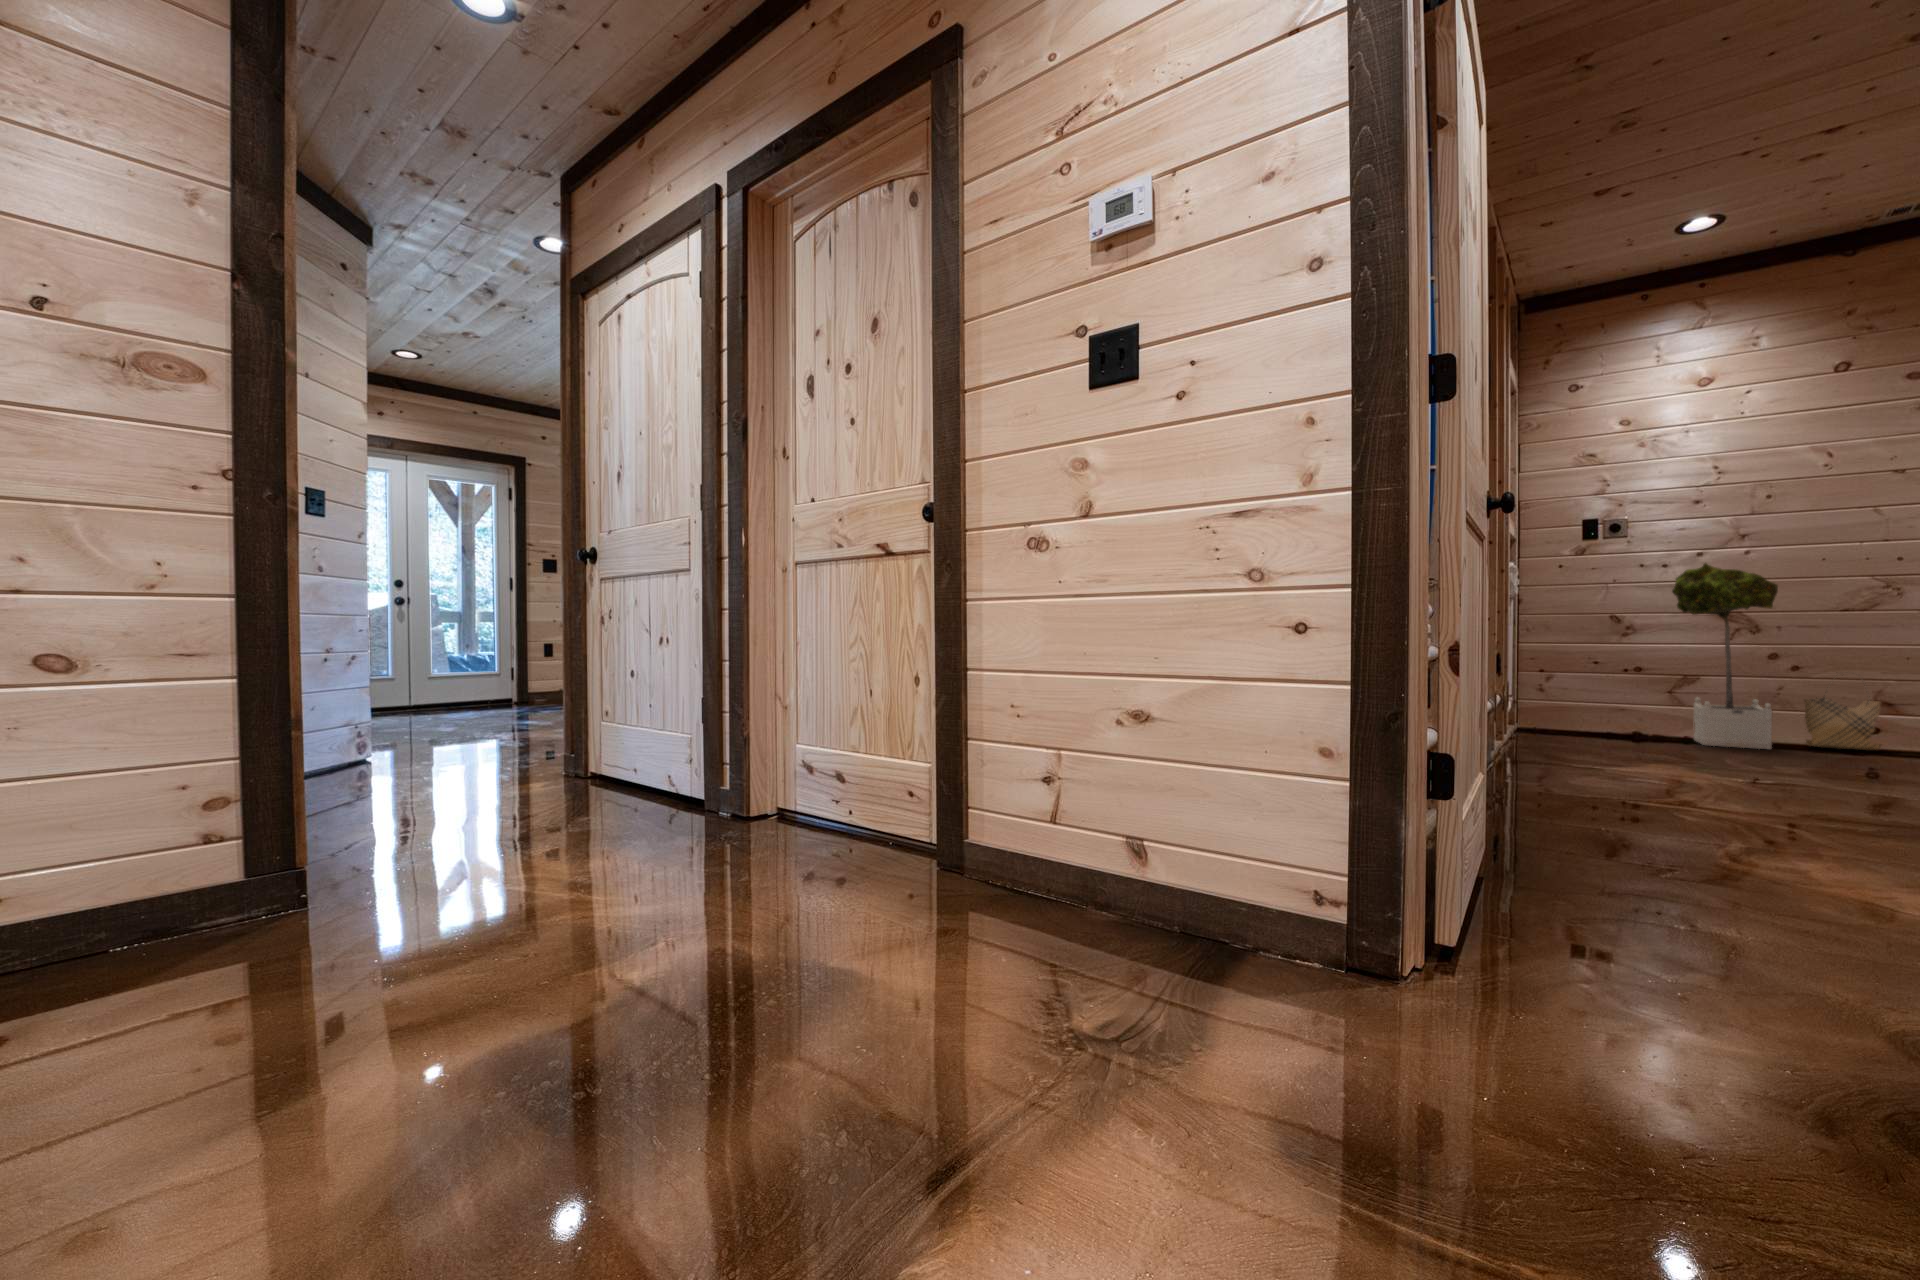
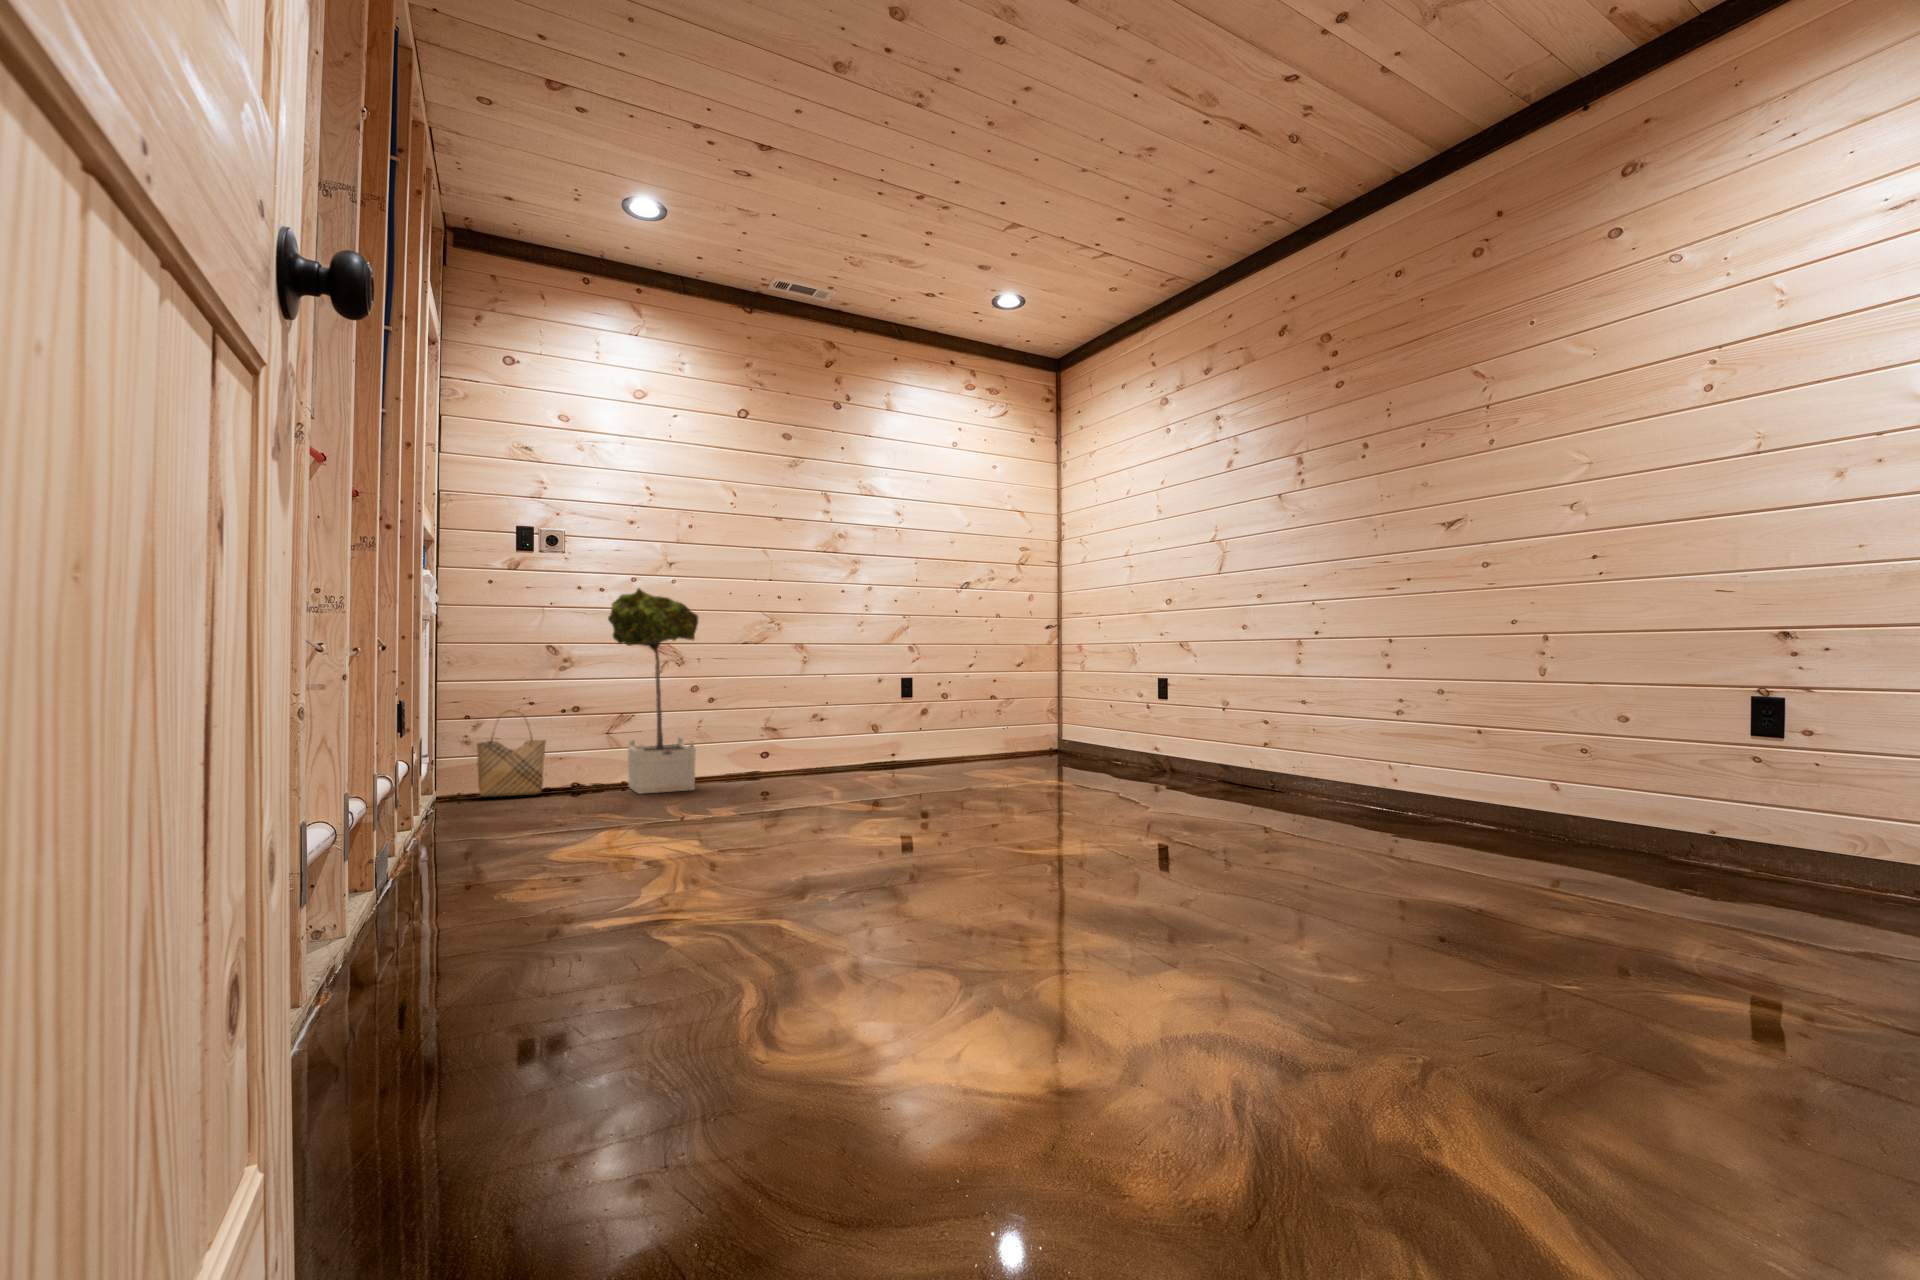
woven basket: present [1804,677,1881,751] -> present [477,710,546,797]

